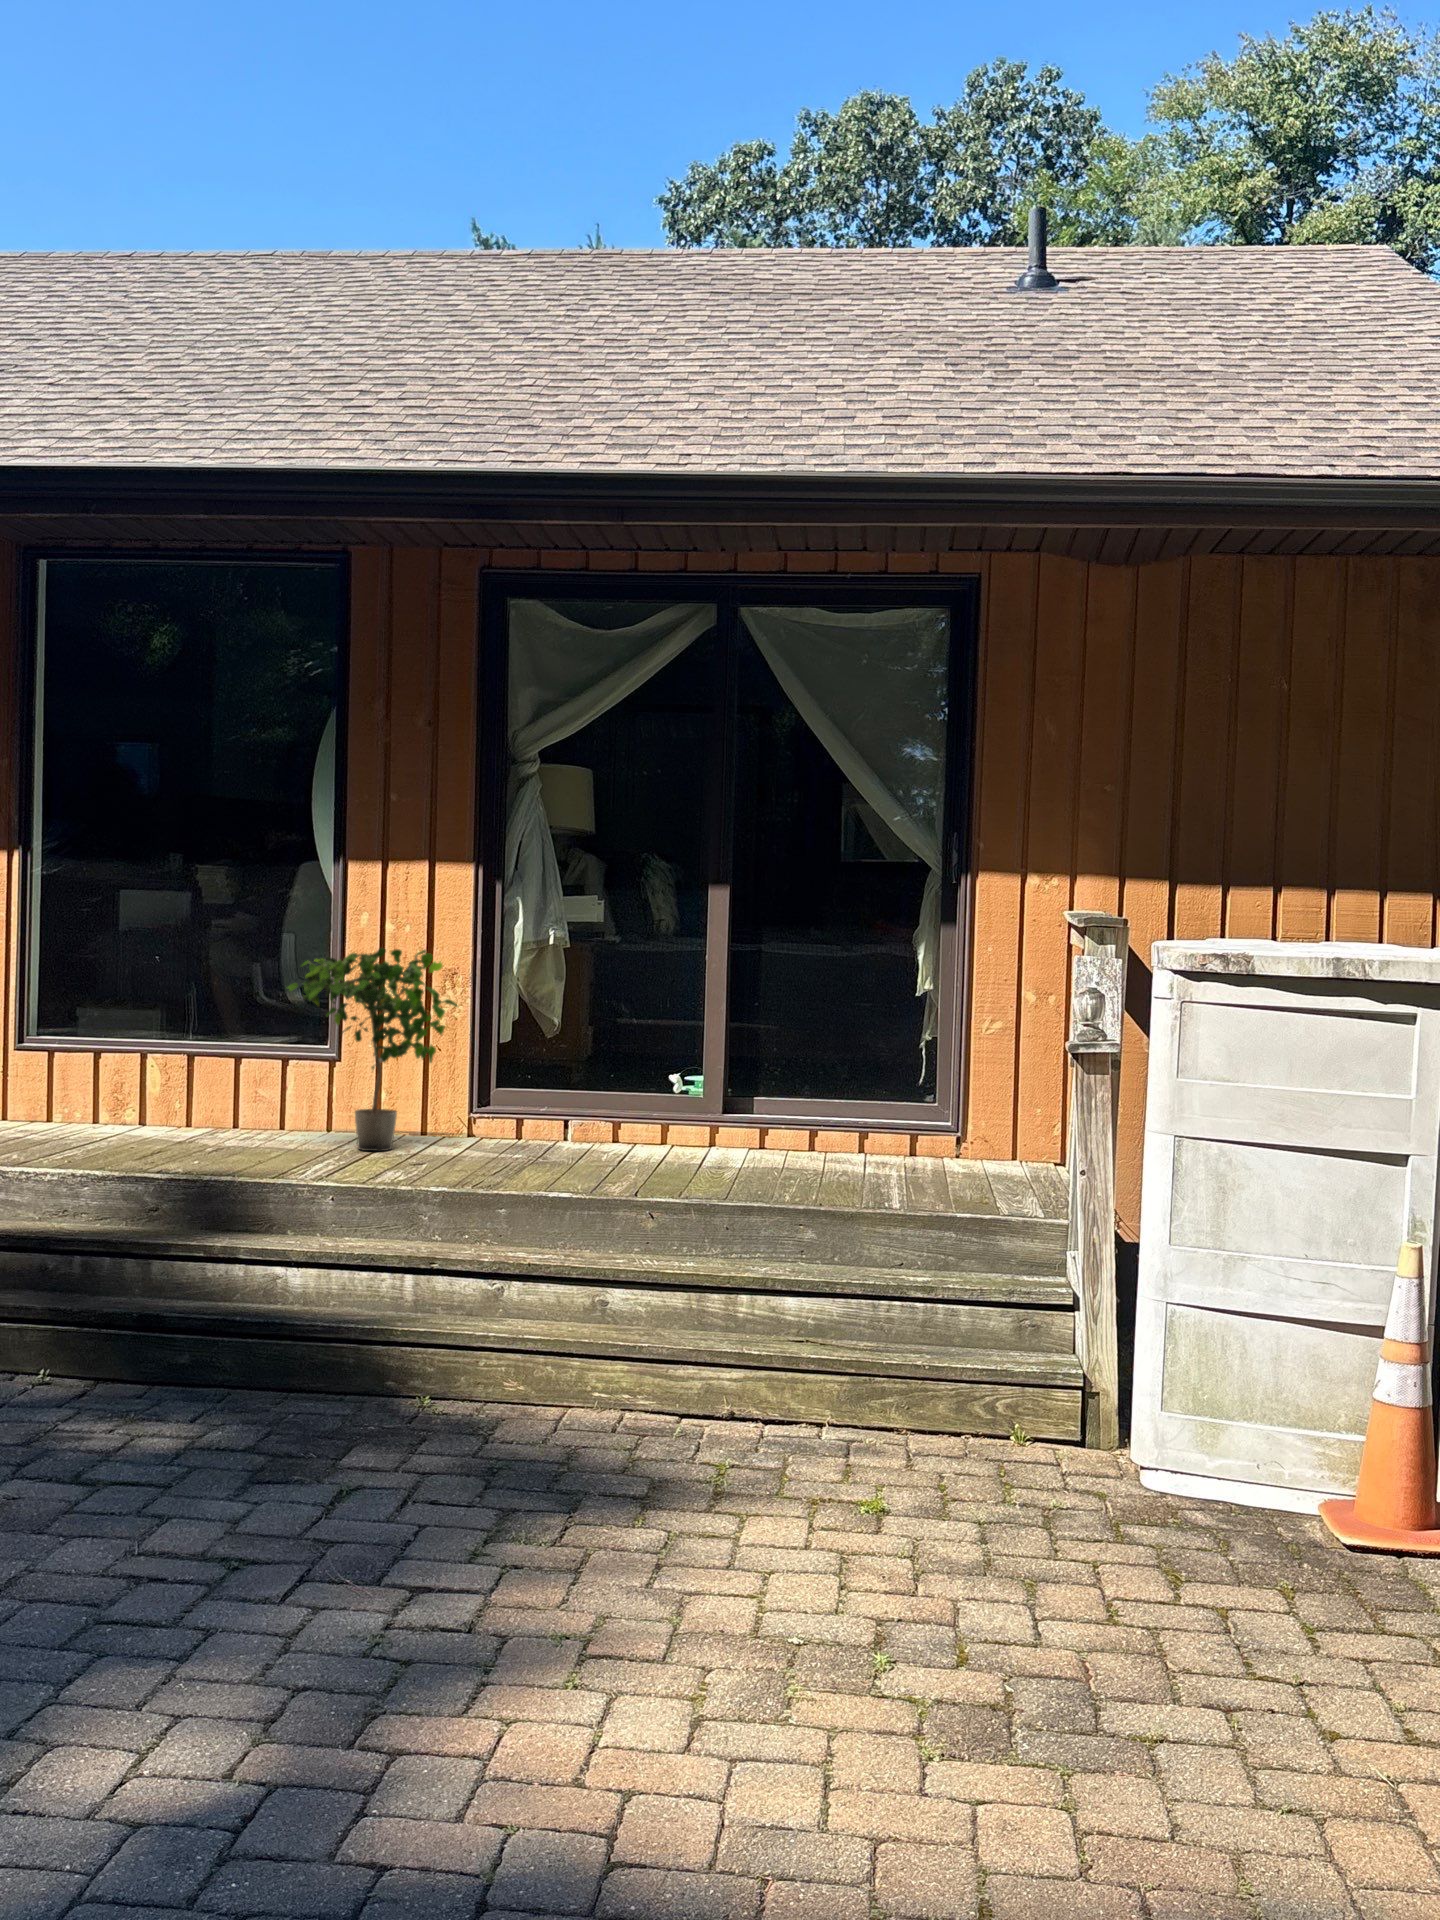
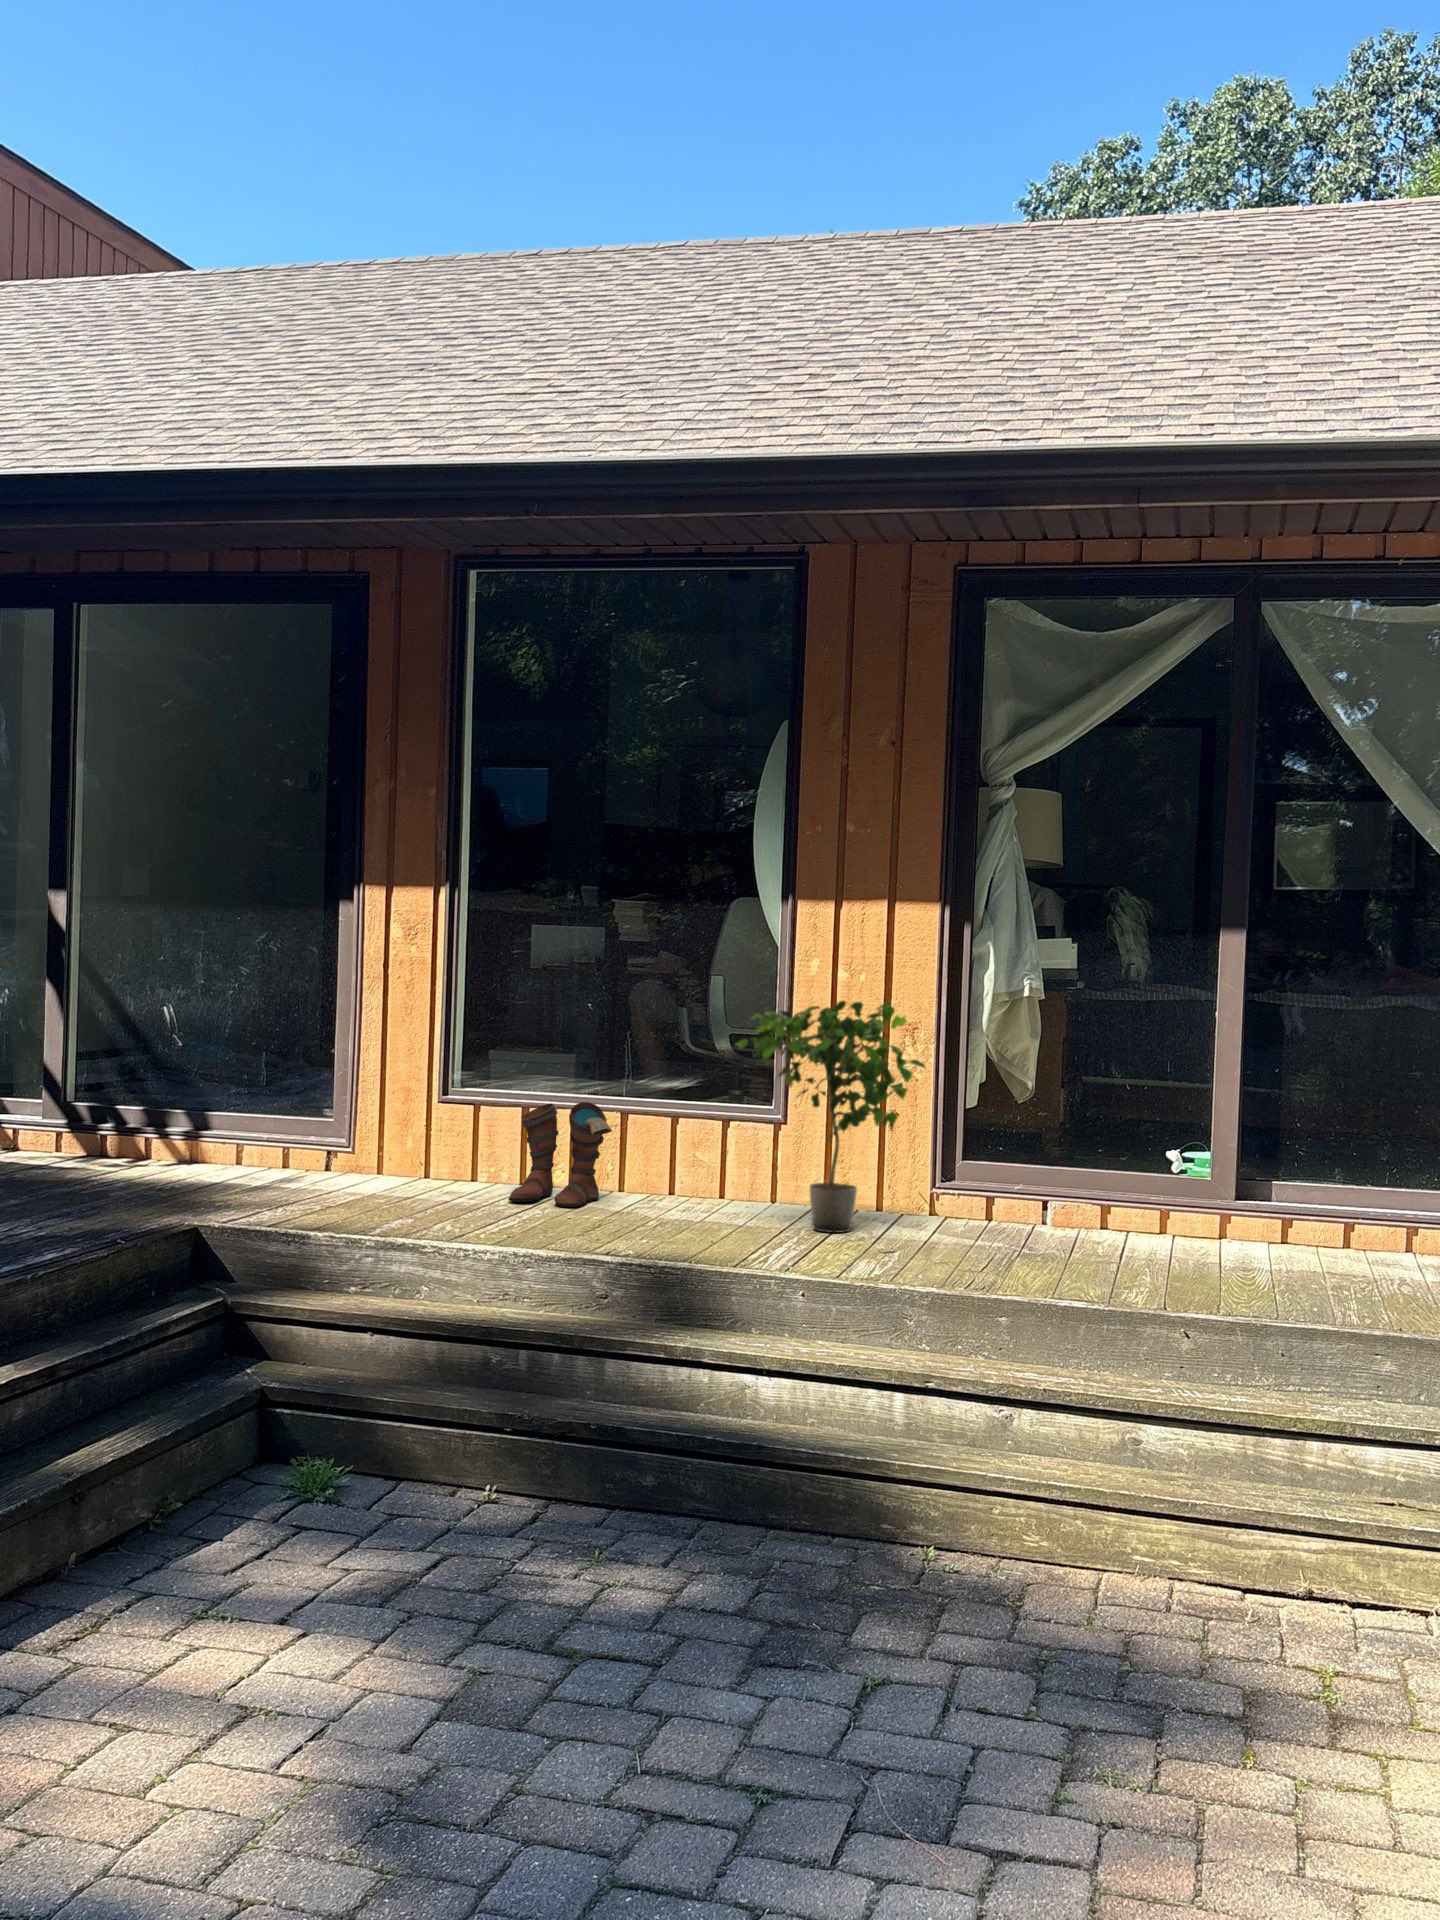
boots: none [83,1043,179,1137] -> present [508,1102,612,1207]

